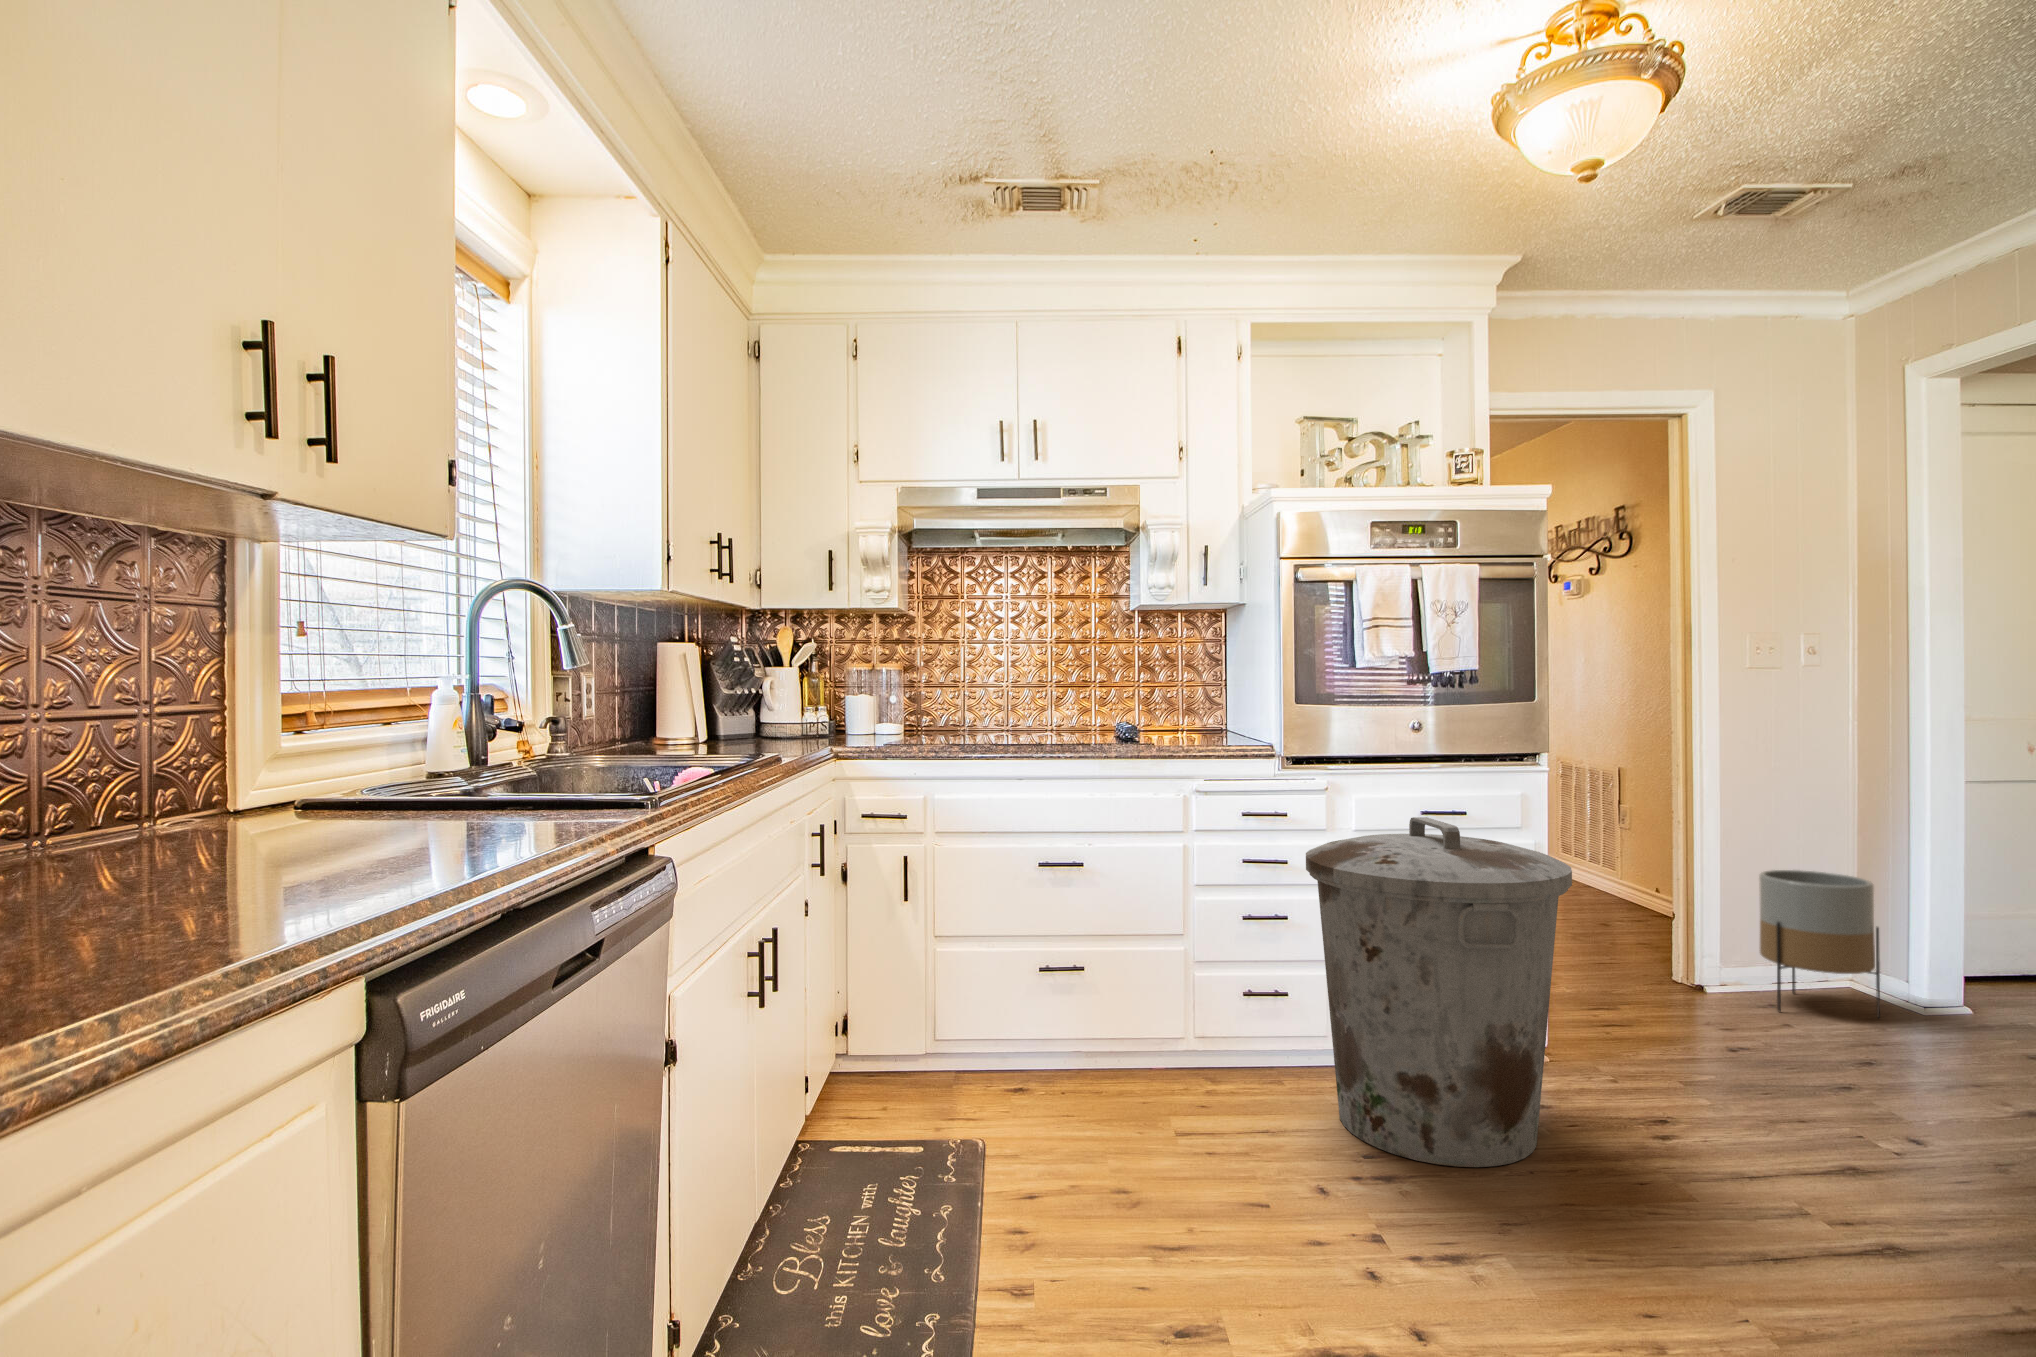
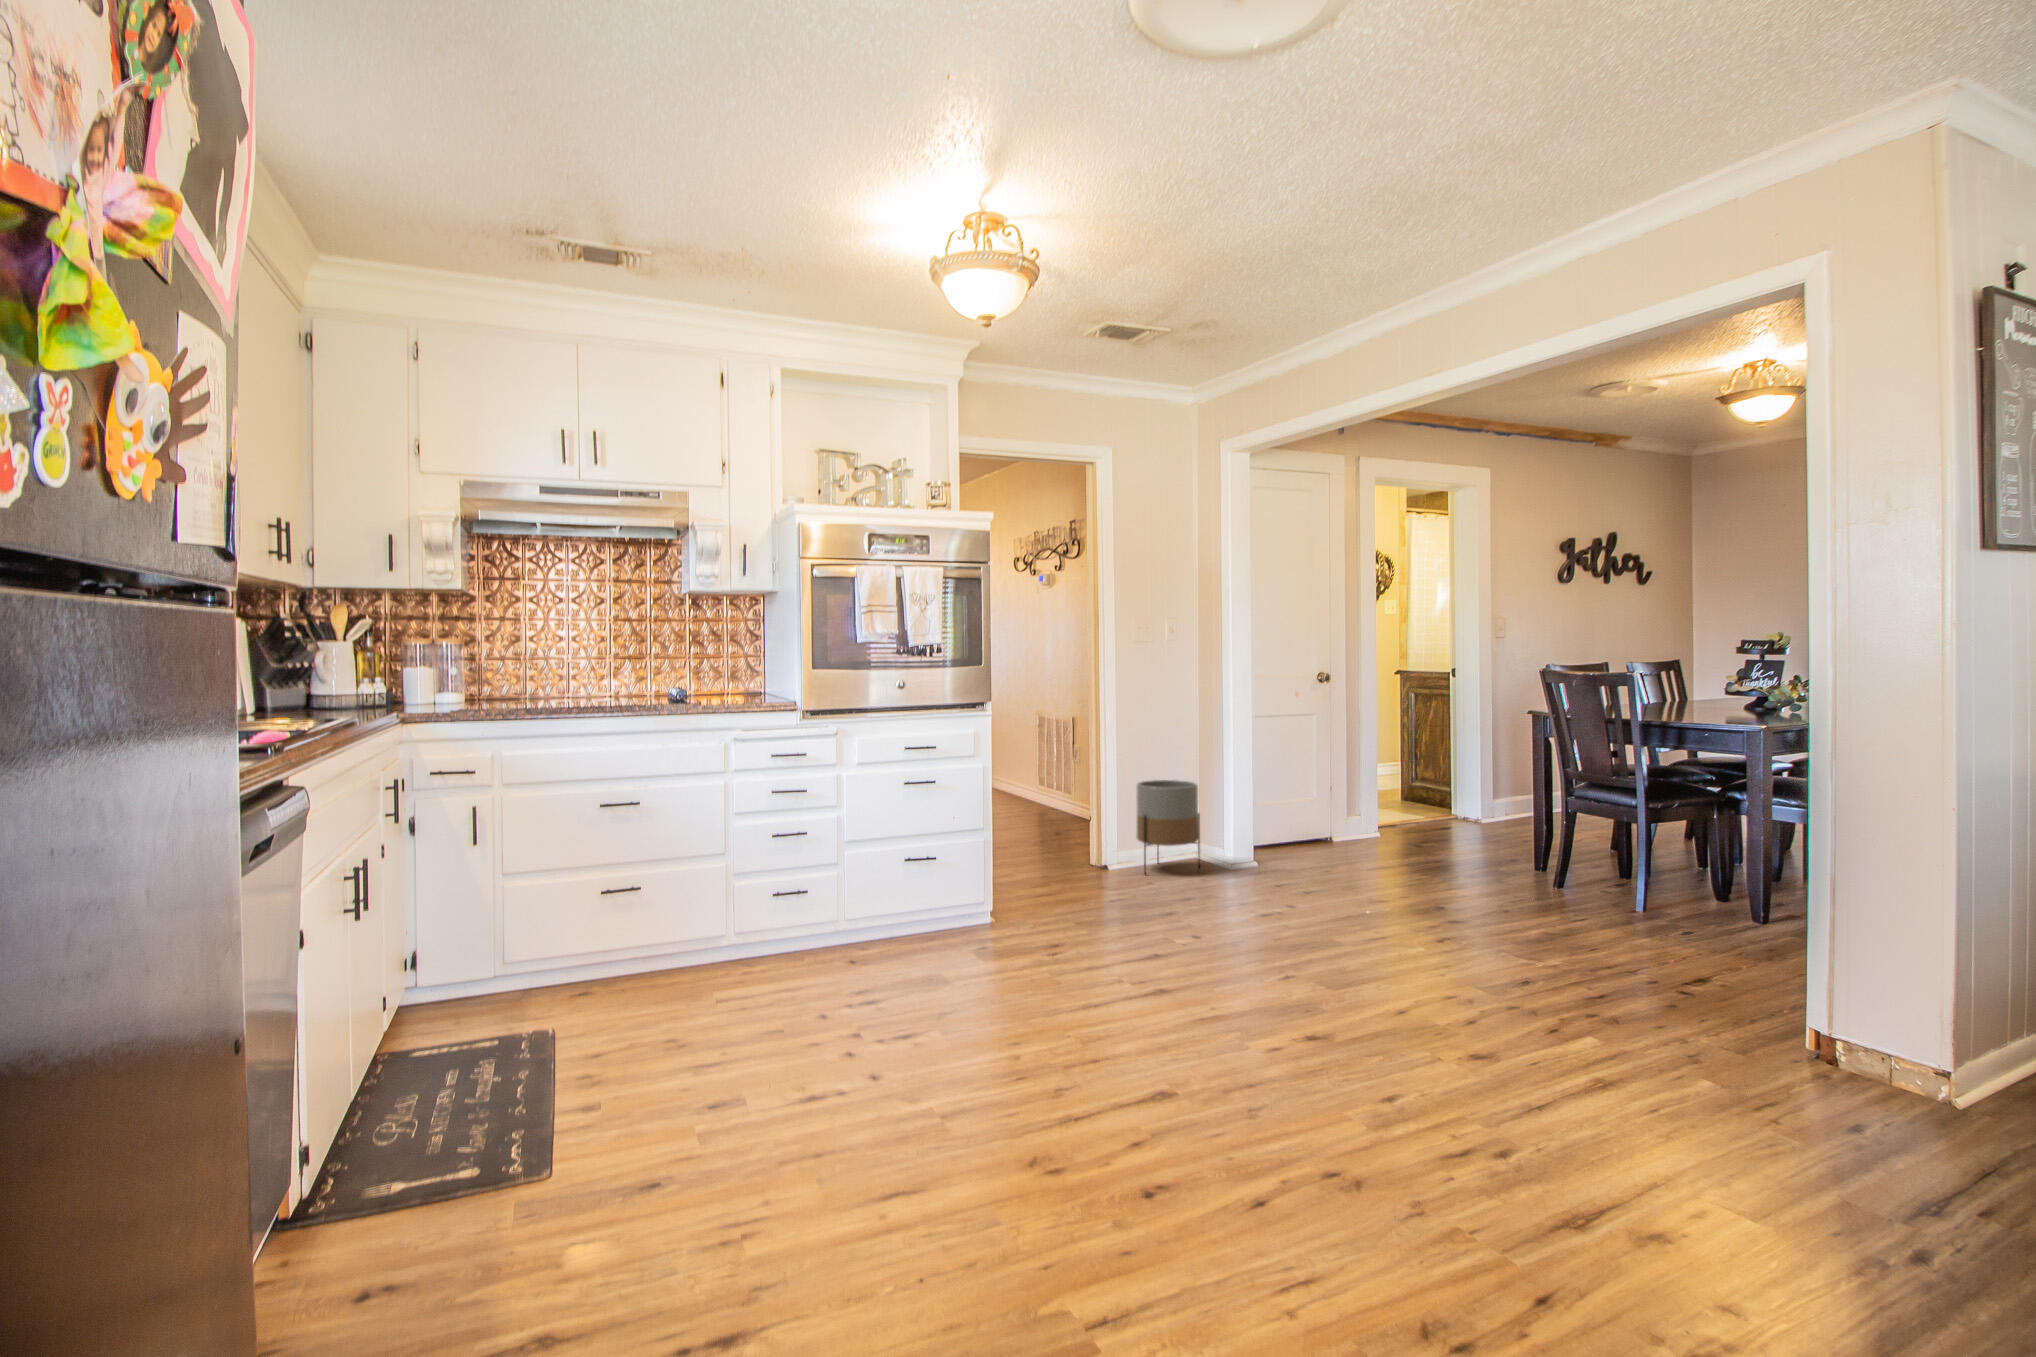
trash can: present [1306,817,1572,1167] -> none [814,751,992,989]

